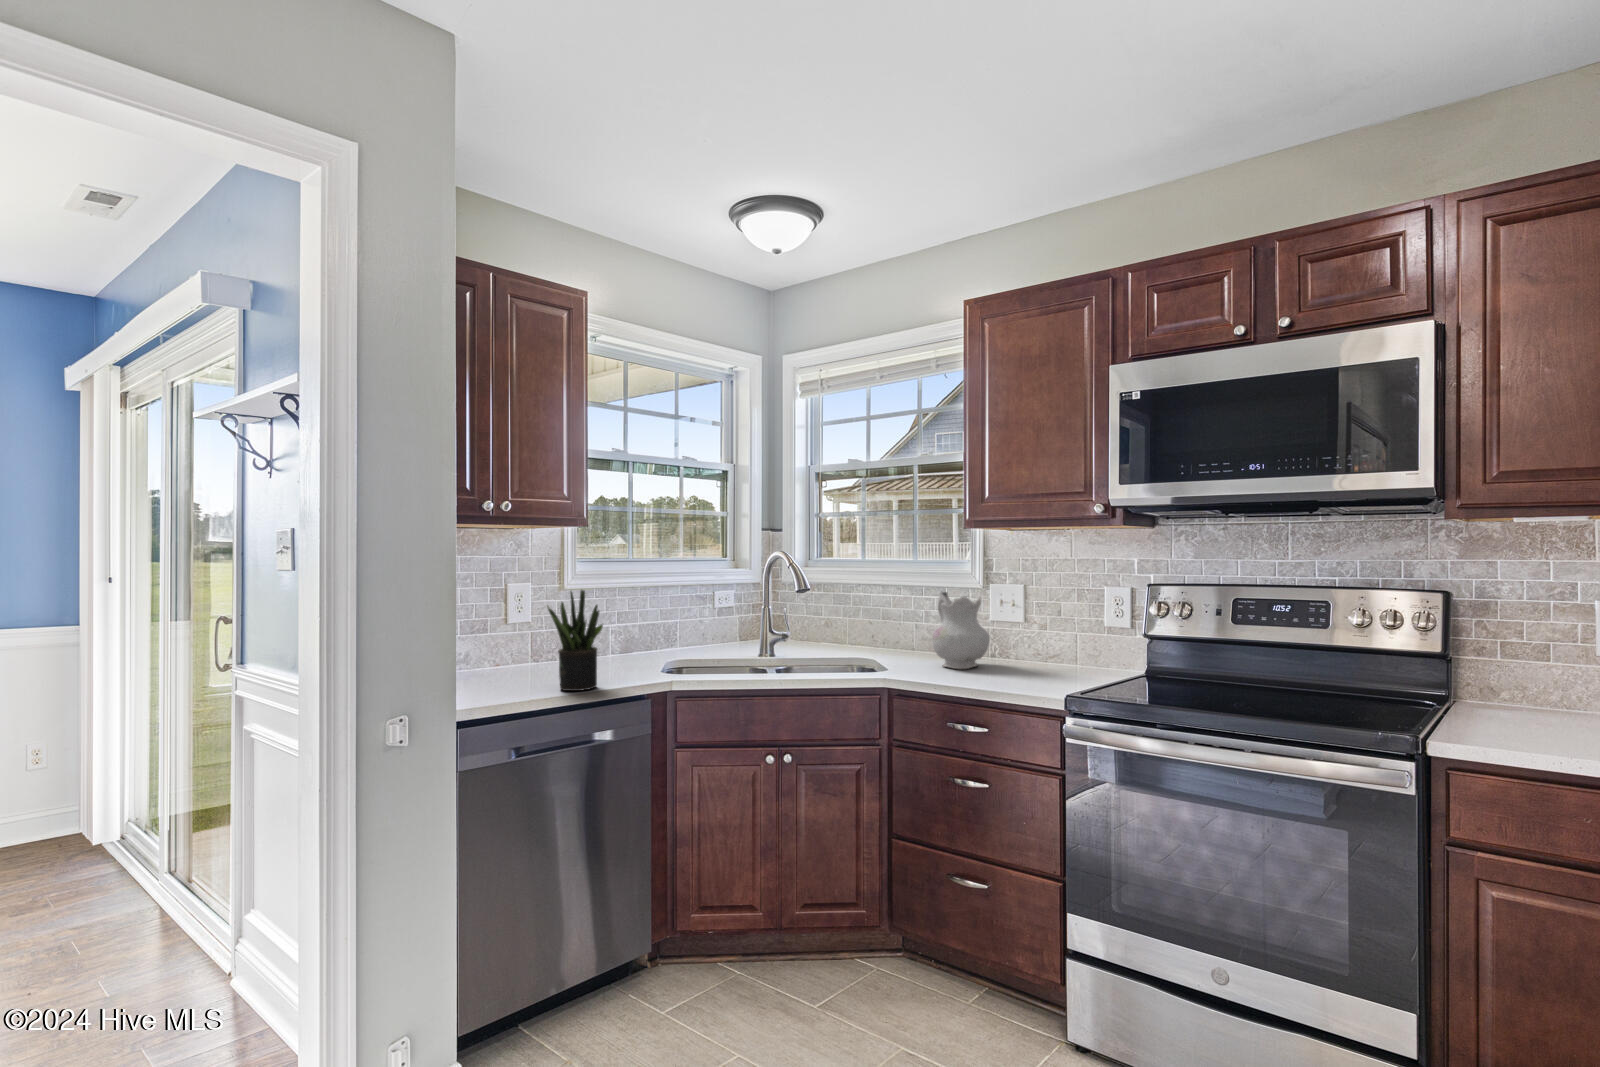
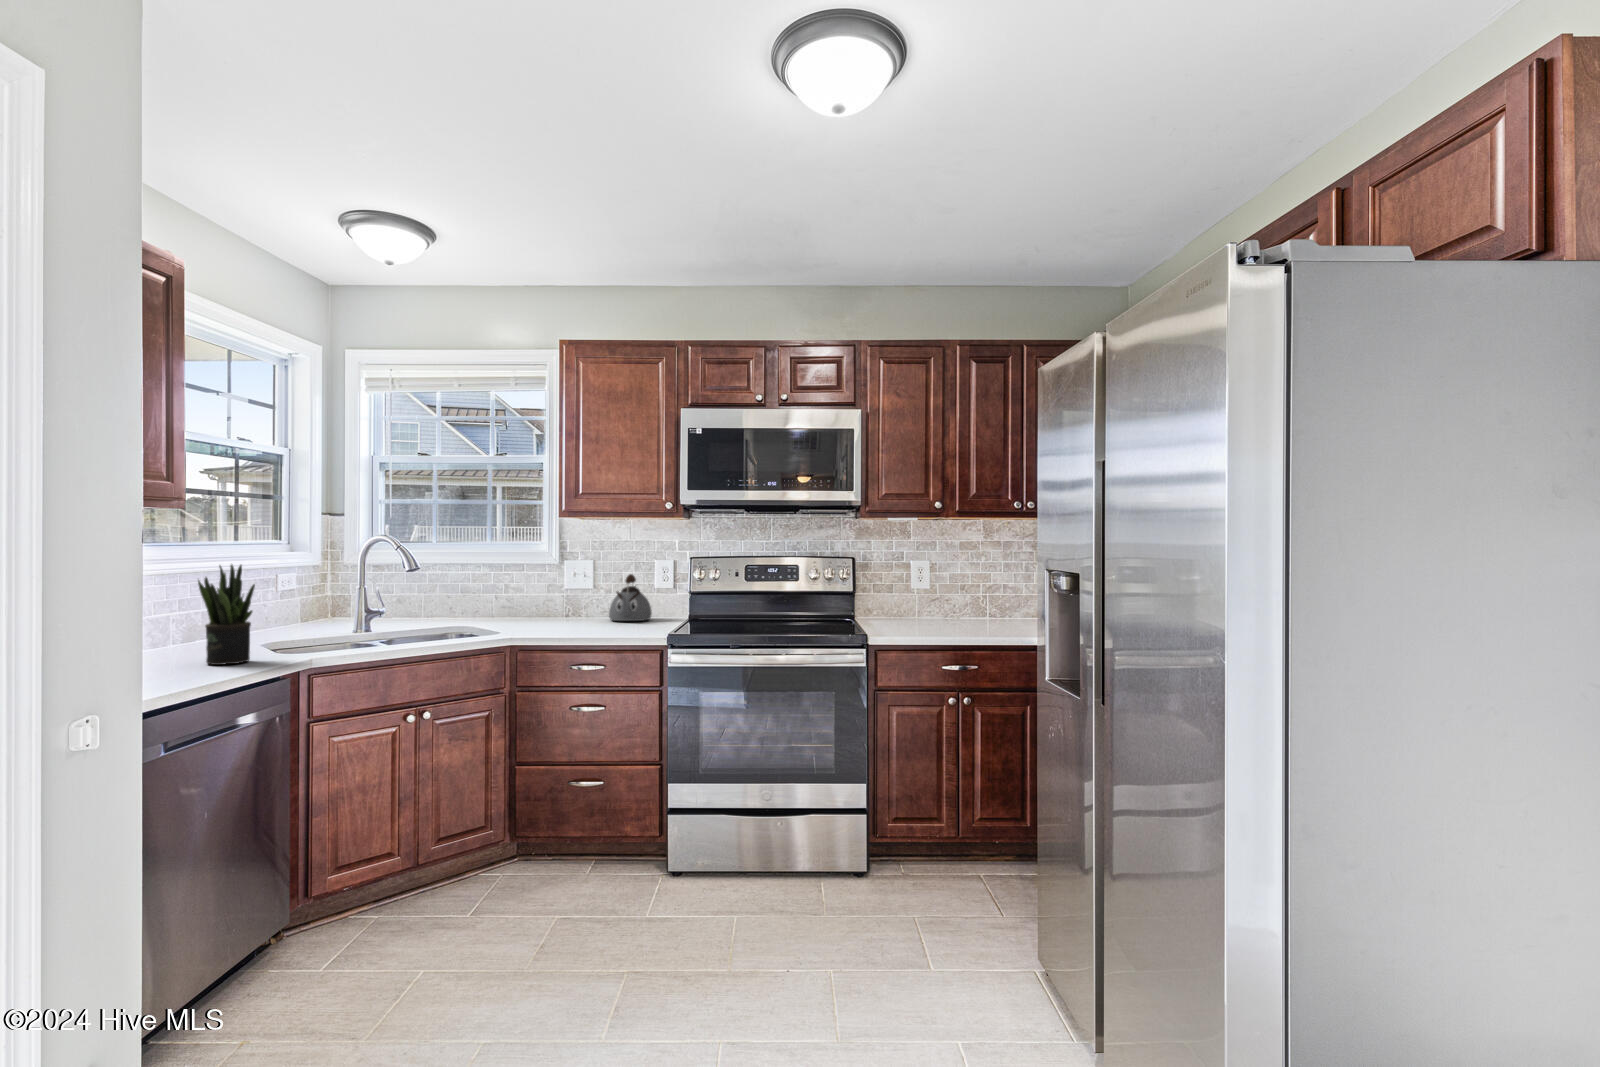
ceramic pitcher: present [931,591,990,669] -> none [531,567,578,627]
kettle: none [1039,603,1099,669] -> present [609,574,652,621]

